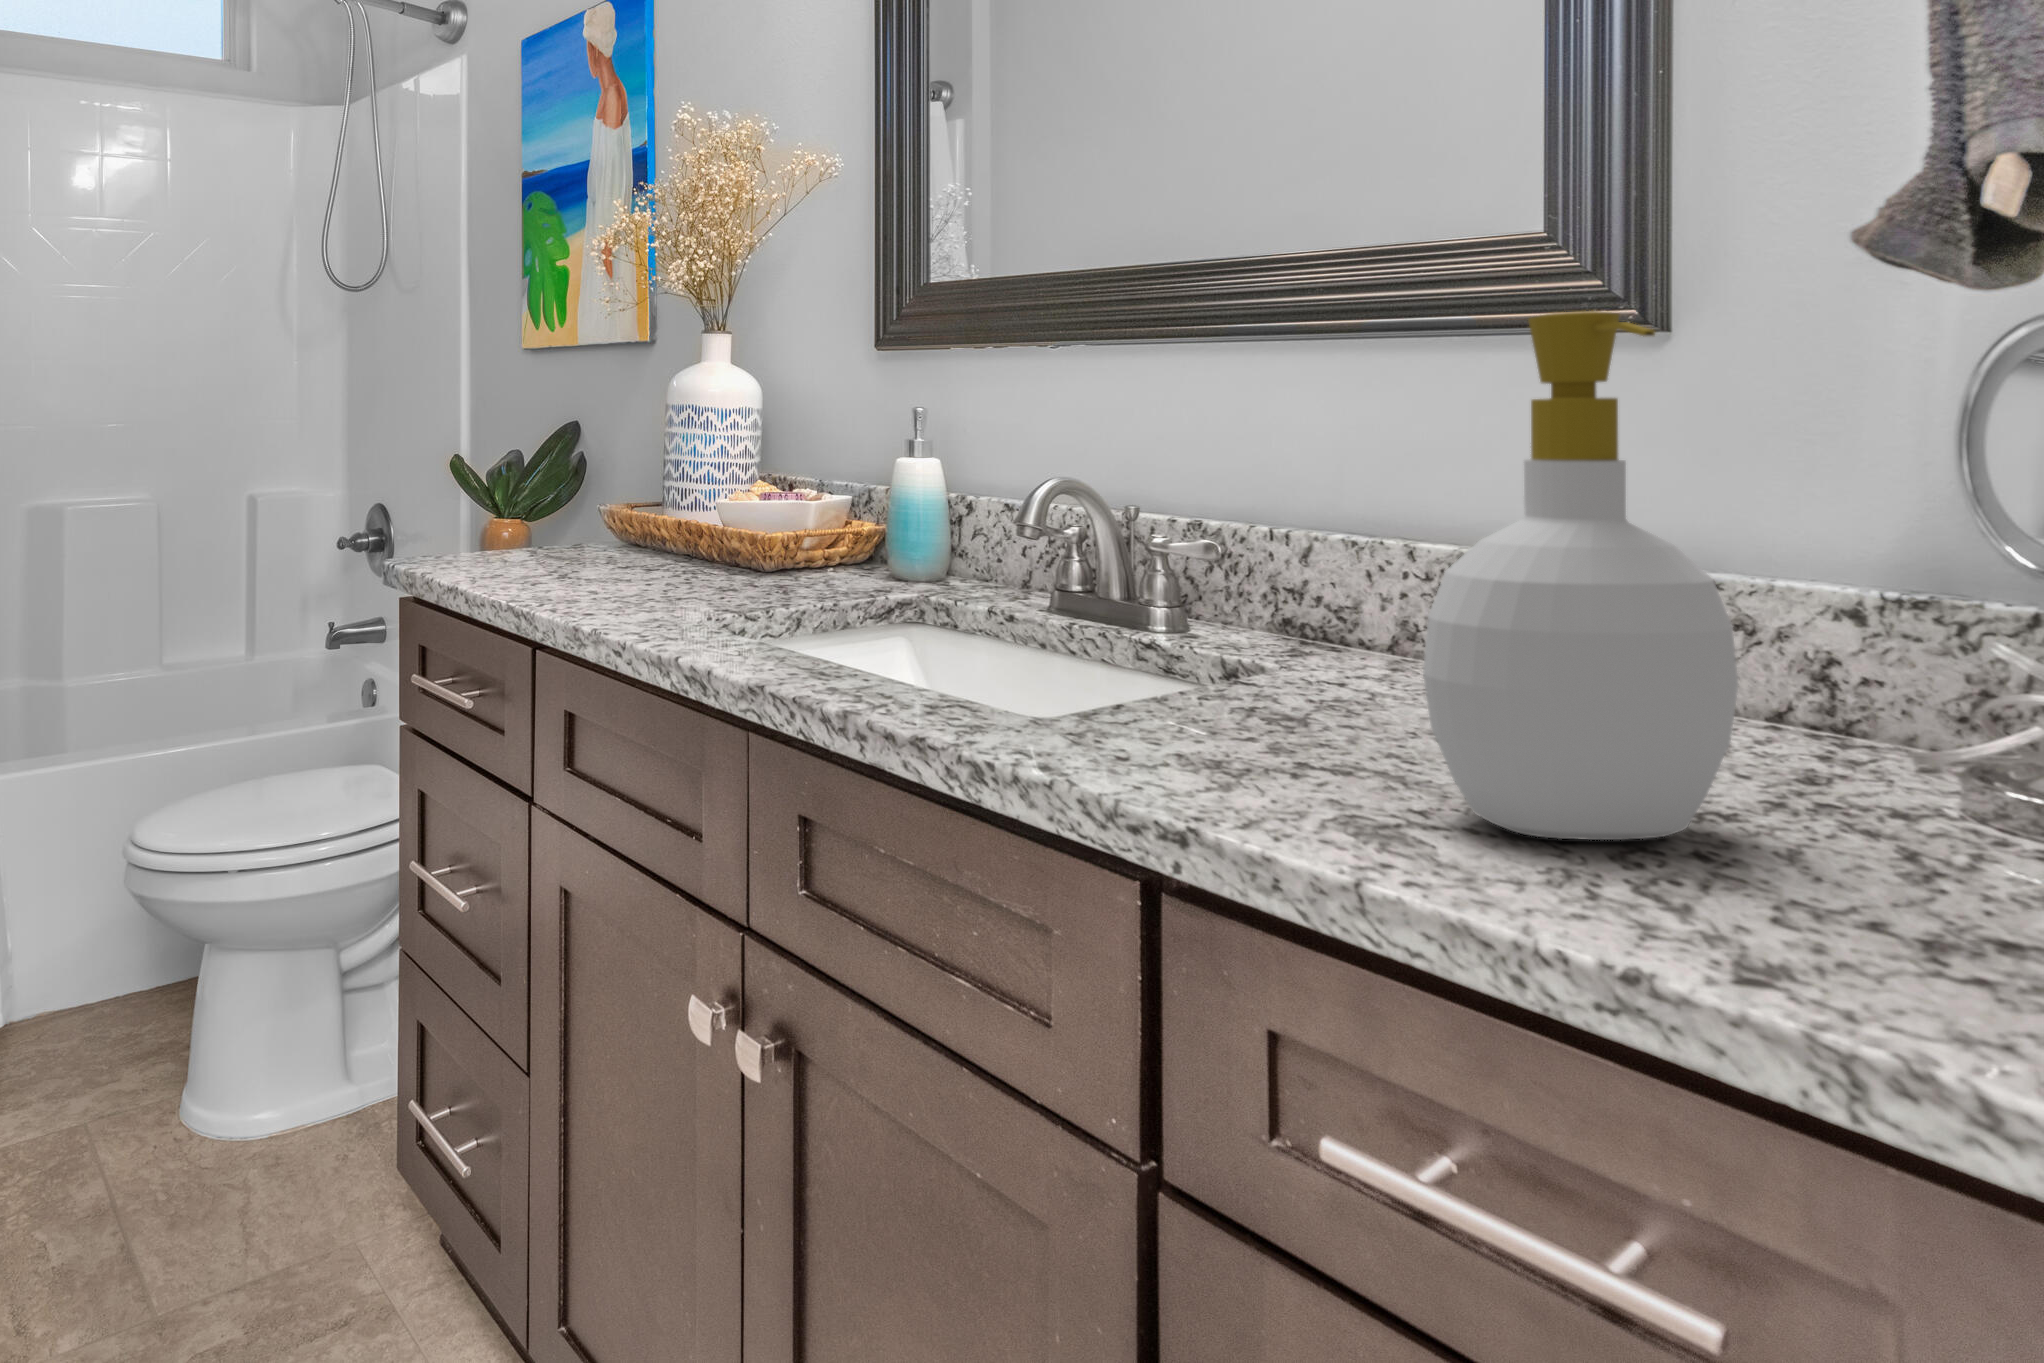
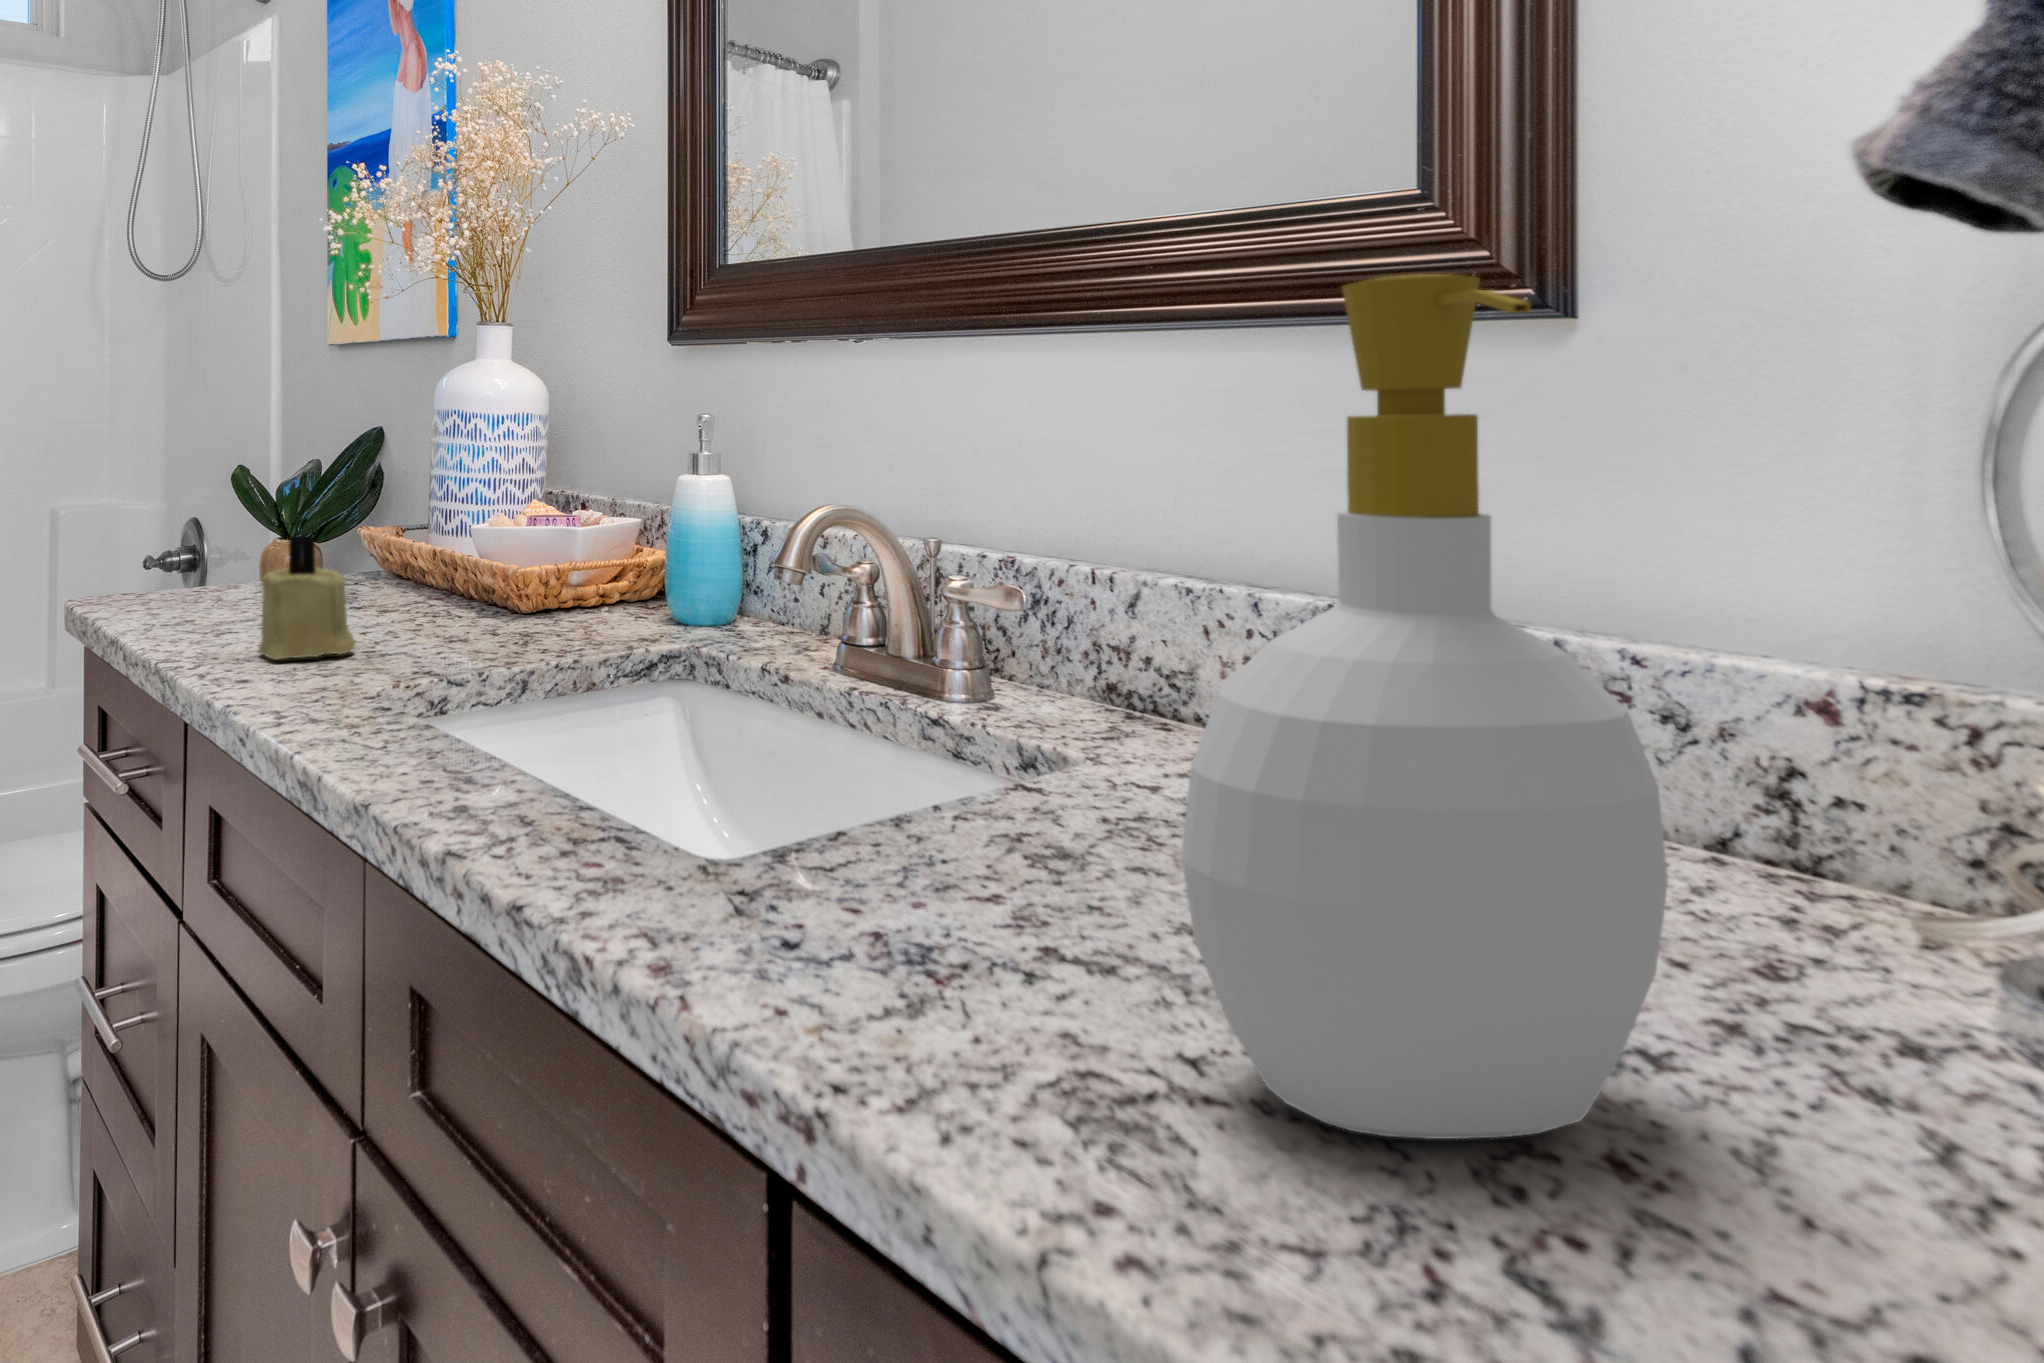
candle: none [574,503,650,601] -> present [258,535,355,660]

